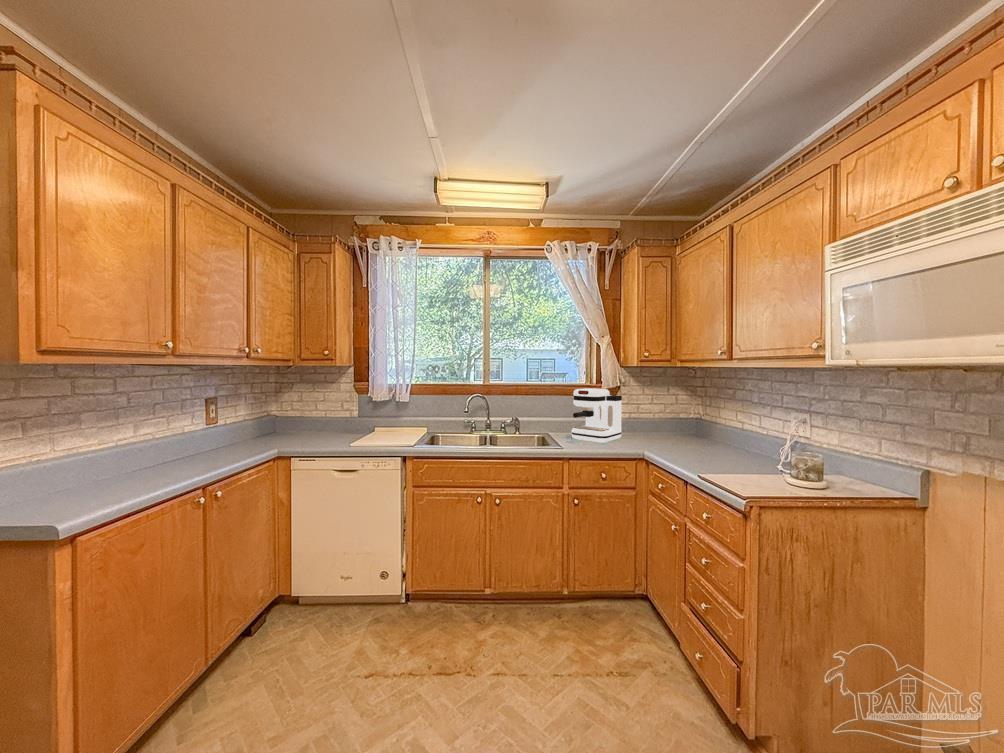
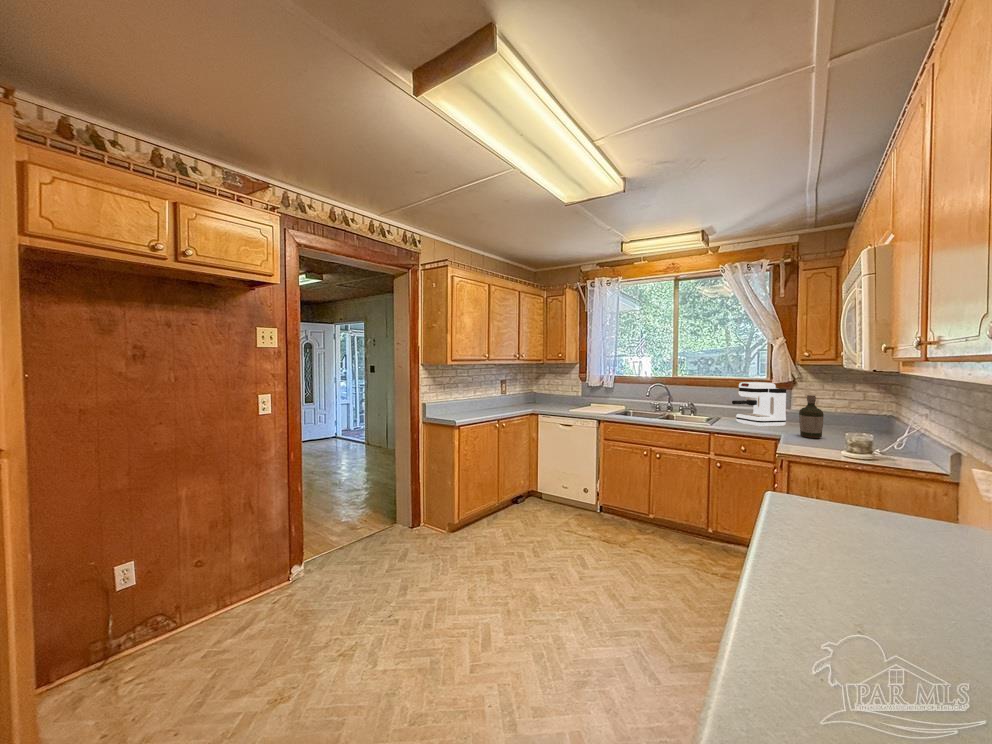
bottle: none [653,403,678,454] -> present [799,395,824,438]

